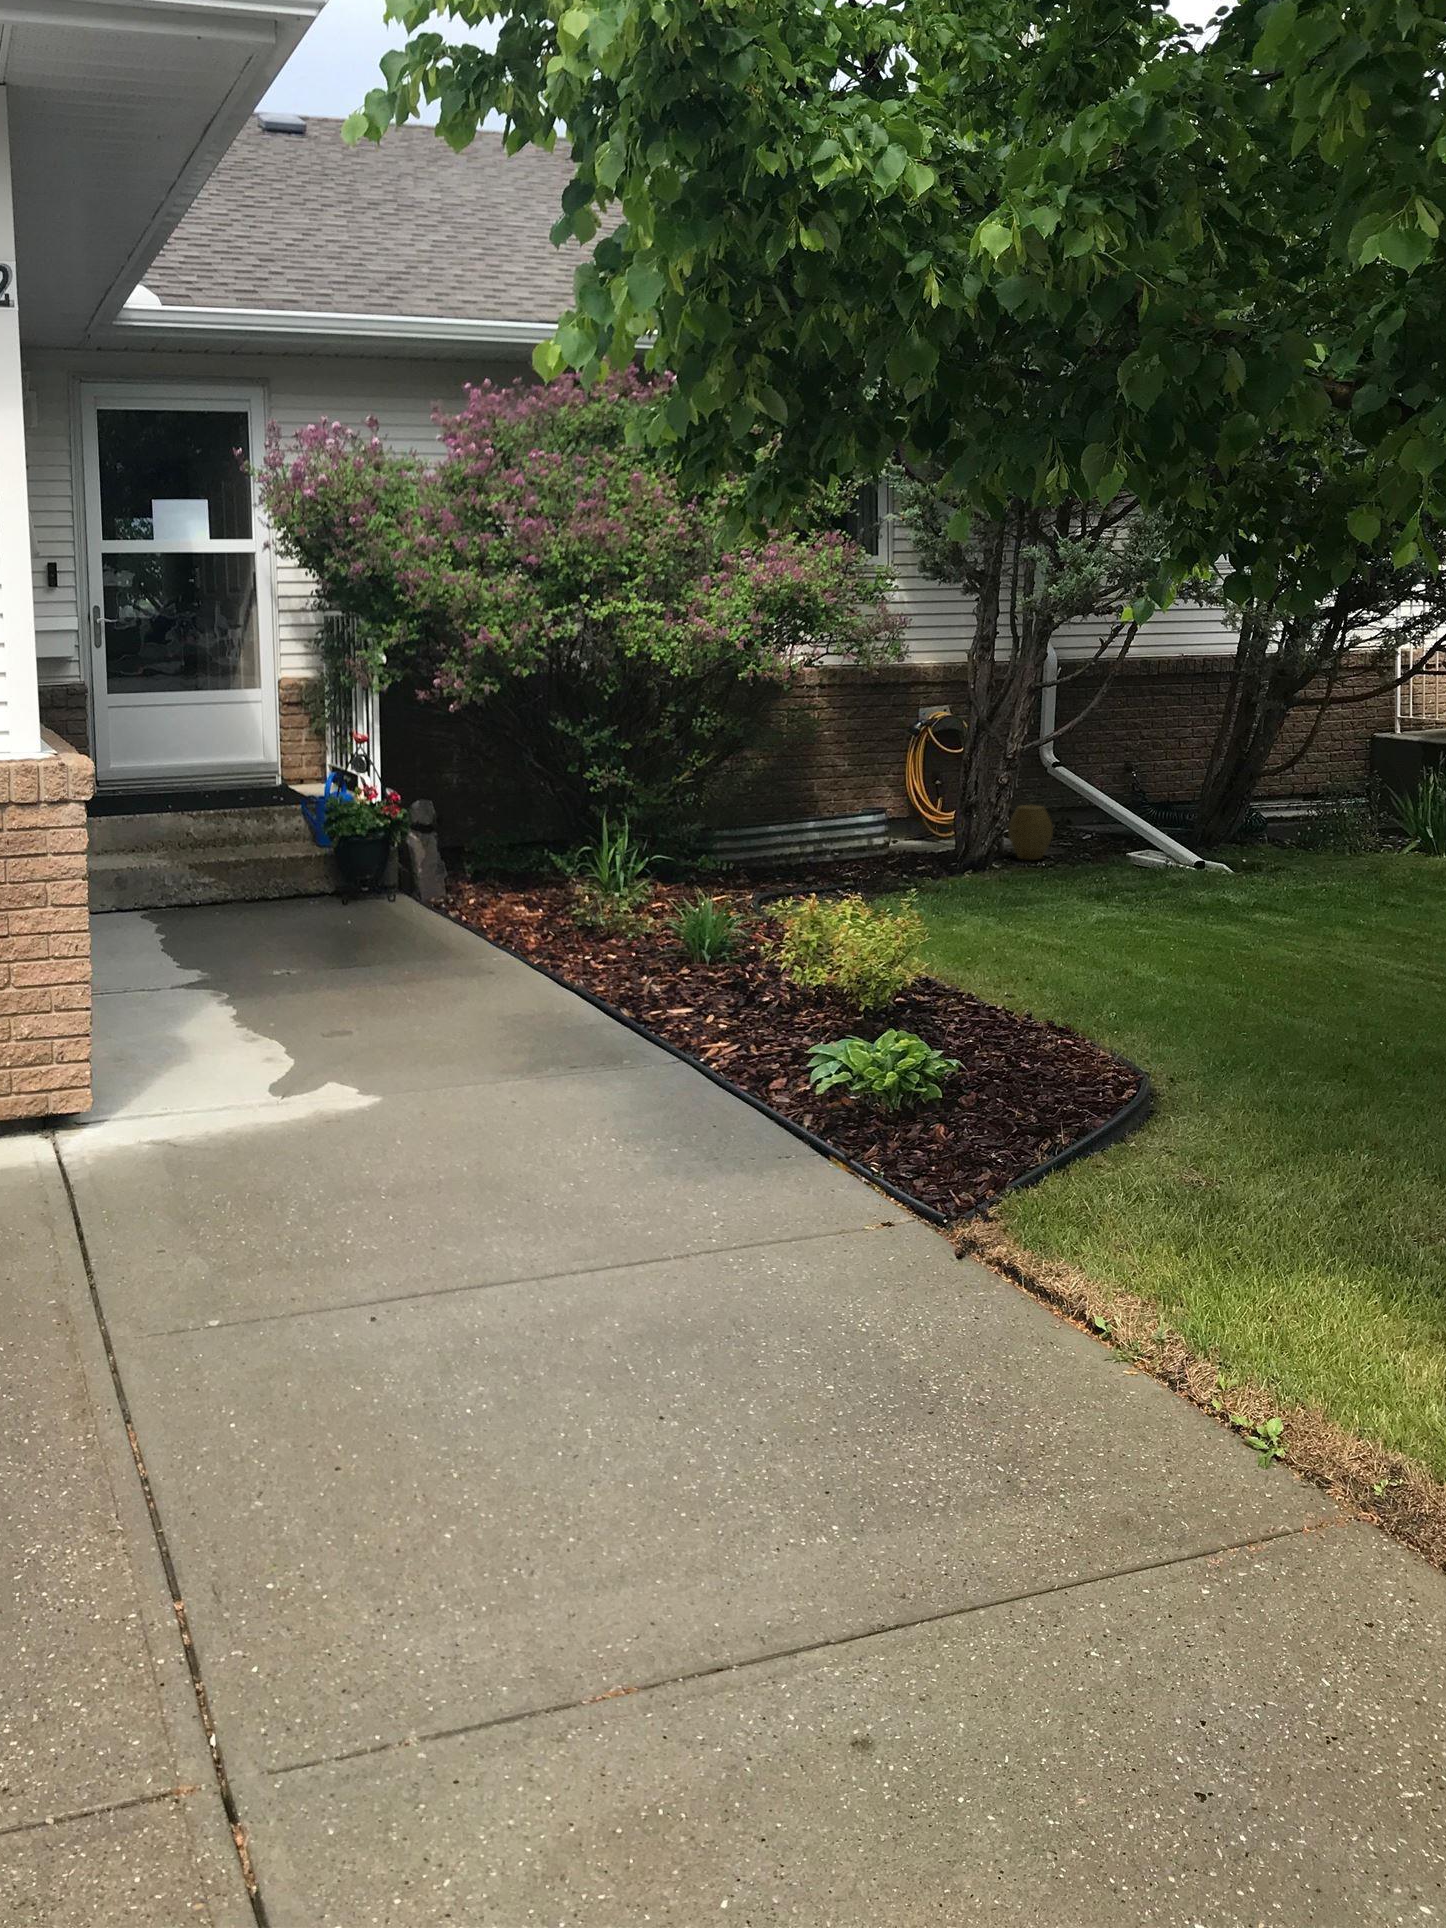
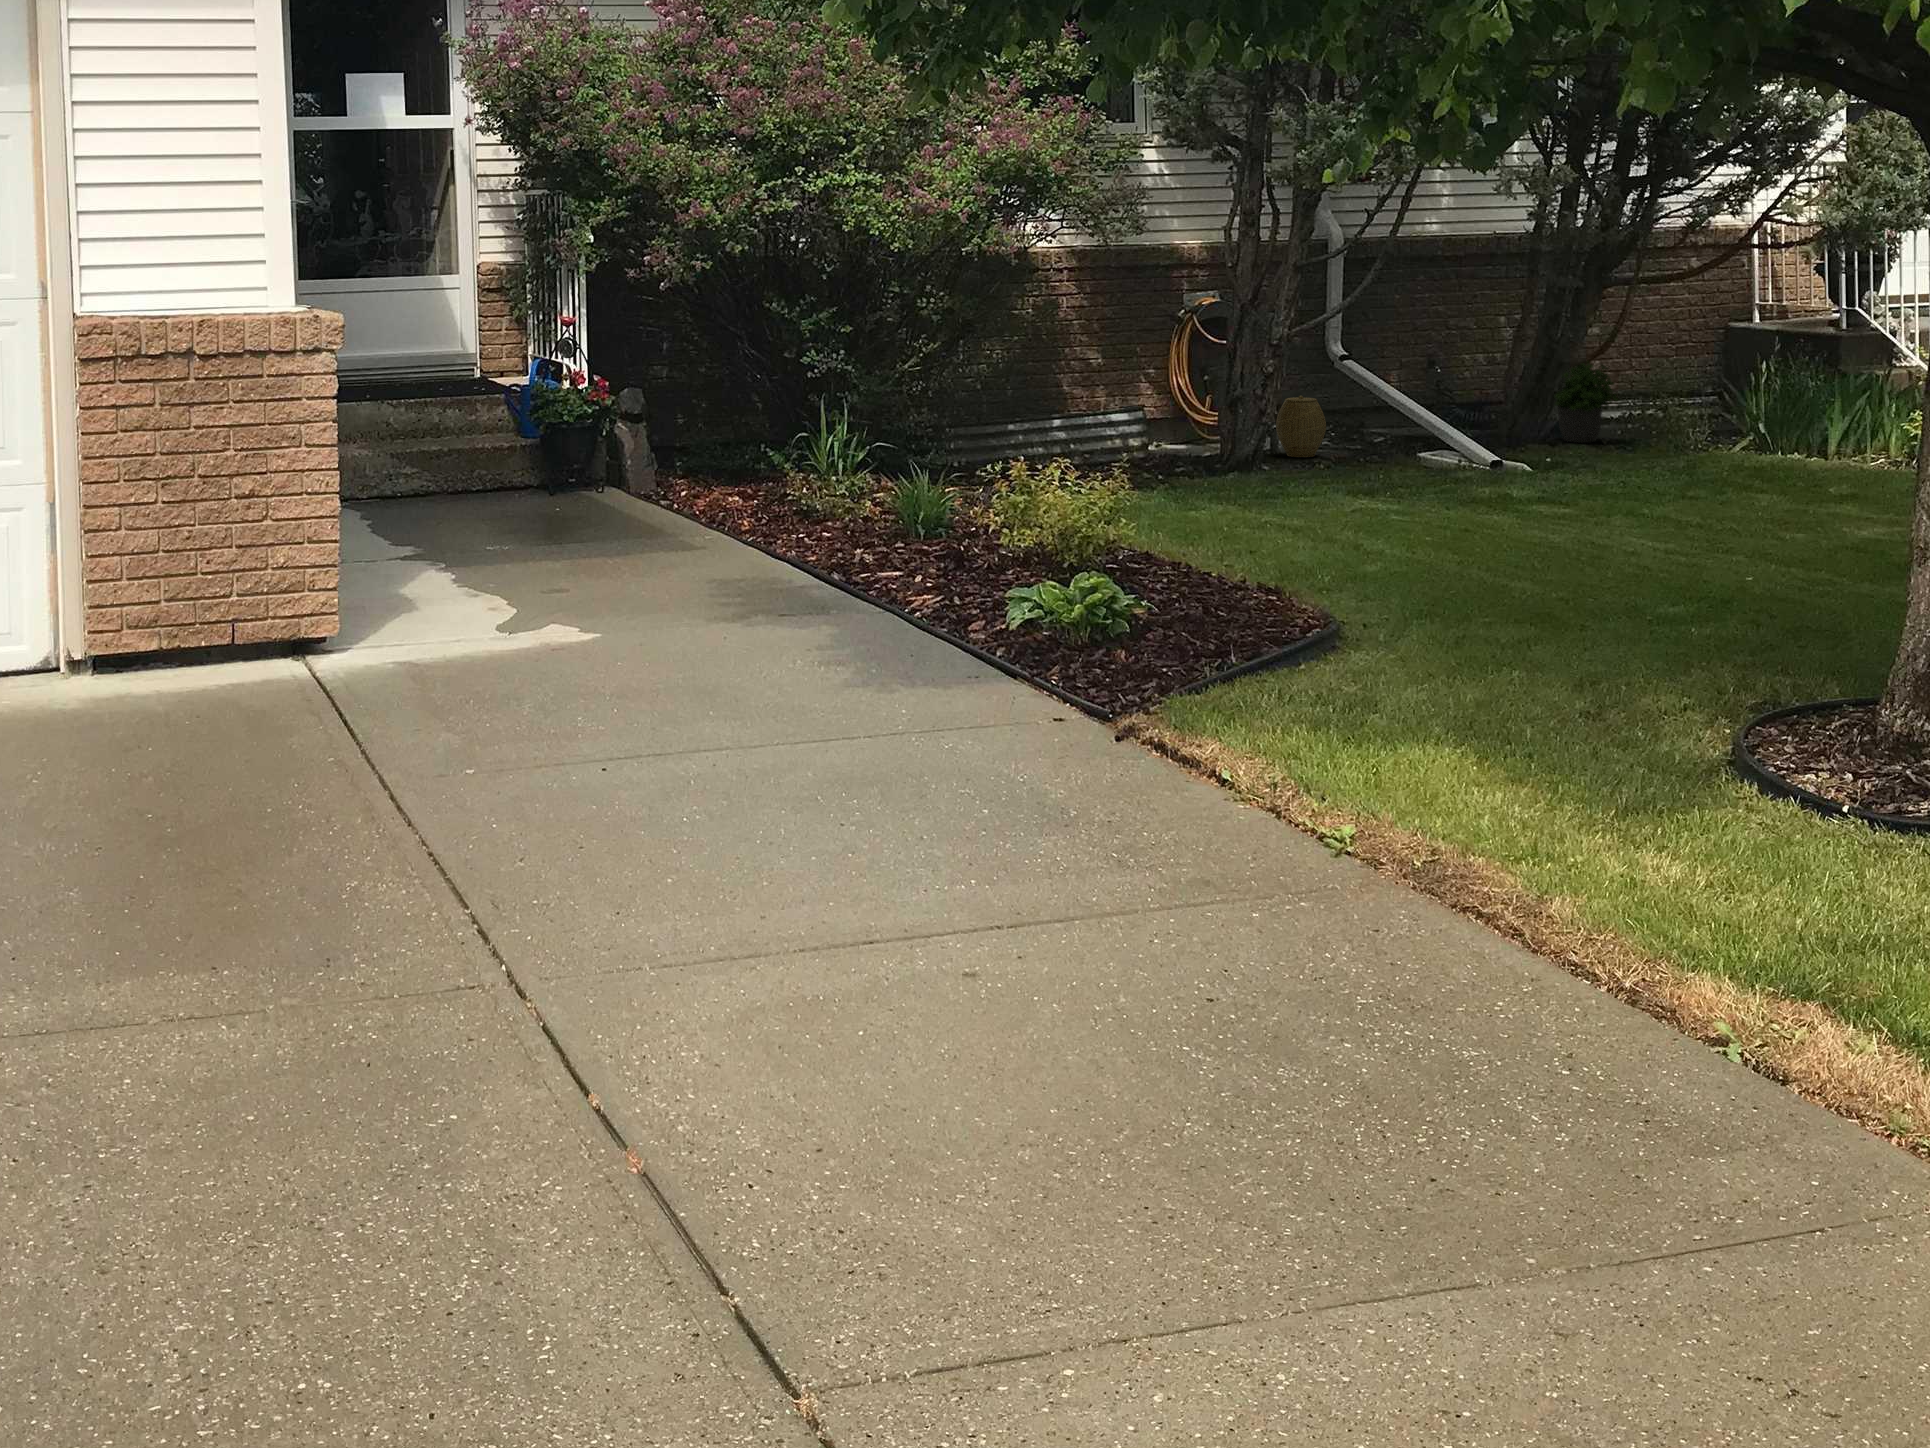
potted plant: none [1237,771,1303,844] -> present [1553,362,1618,443]

